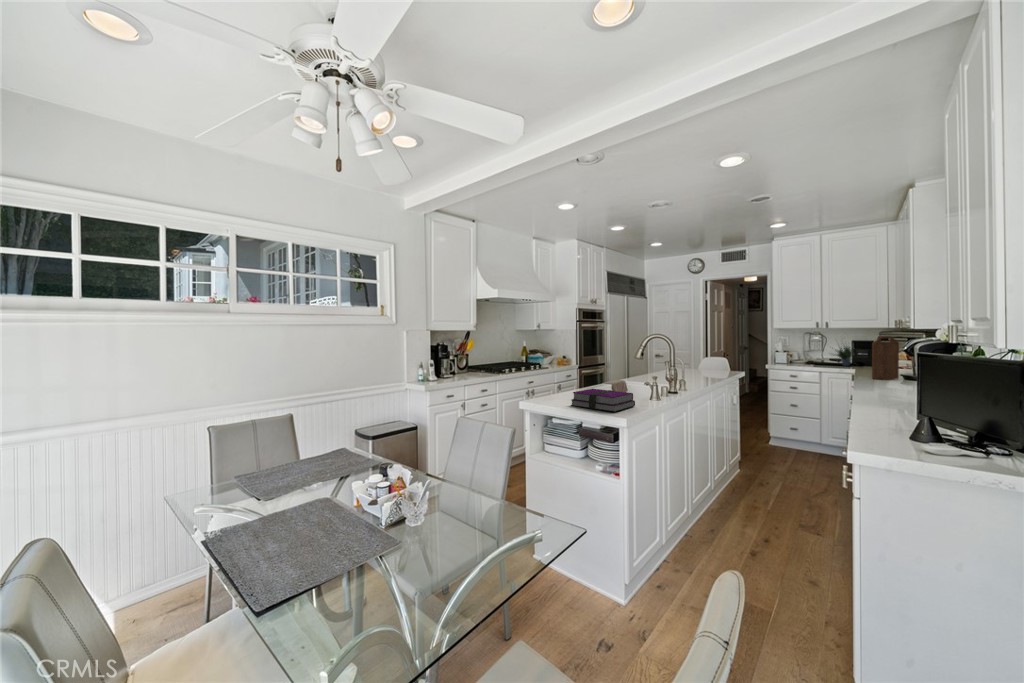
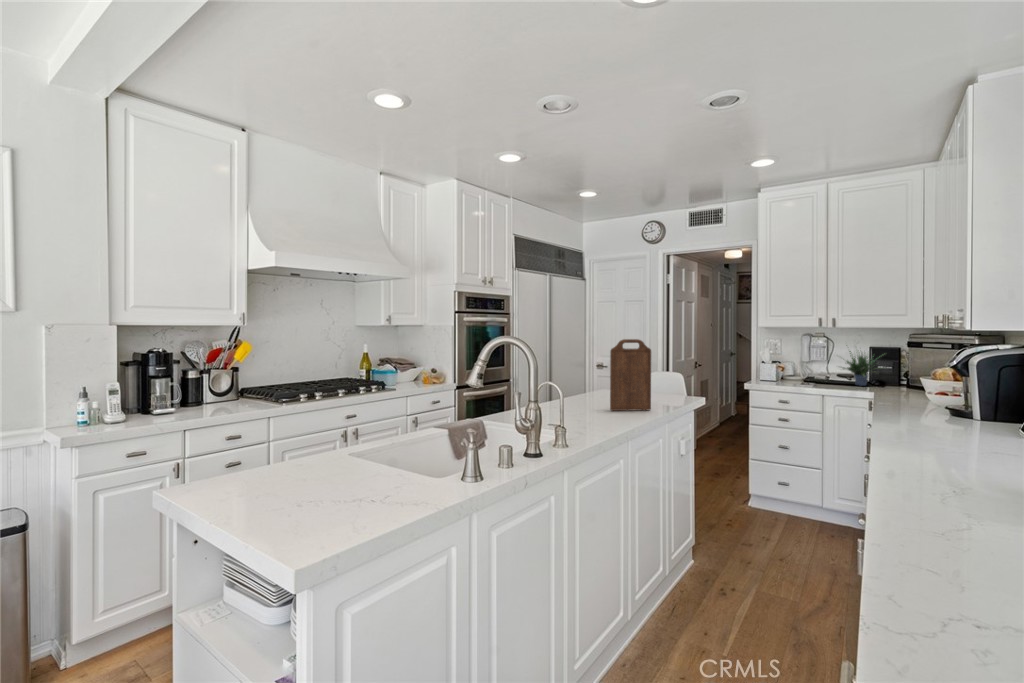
cutting board: present [872,336,899,379] -> present [610,339,651,411]
hardback book: present [571,389,635,412] -> none [250,459,401,536]

